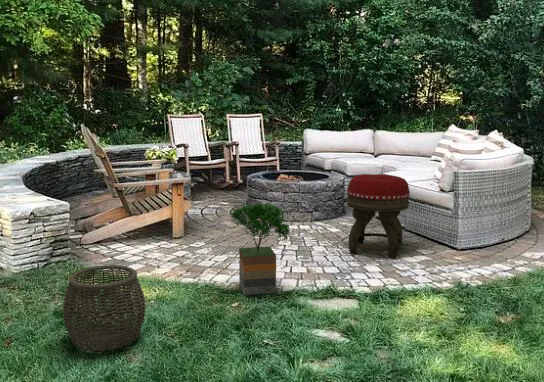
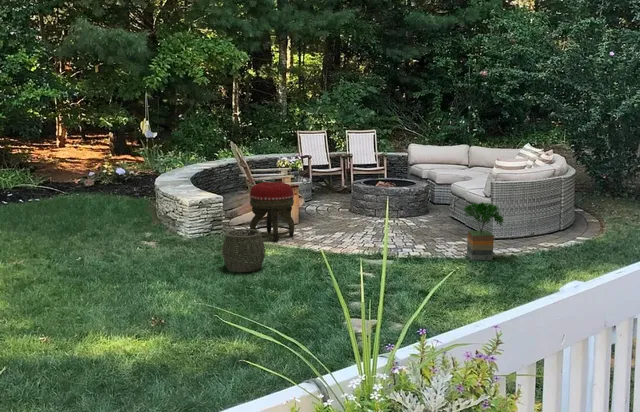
footstool: present [347,174,410,259] -> present [250,182,294,242]
potted tree: present [230,203,290,295] -> present [464,202,503,260]

